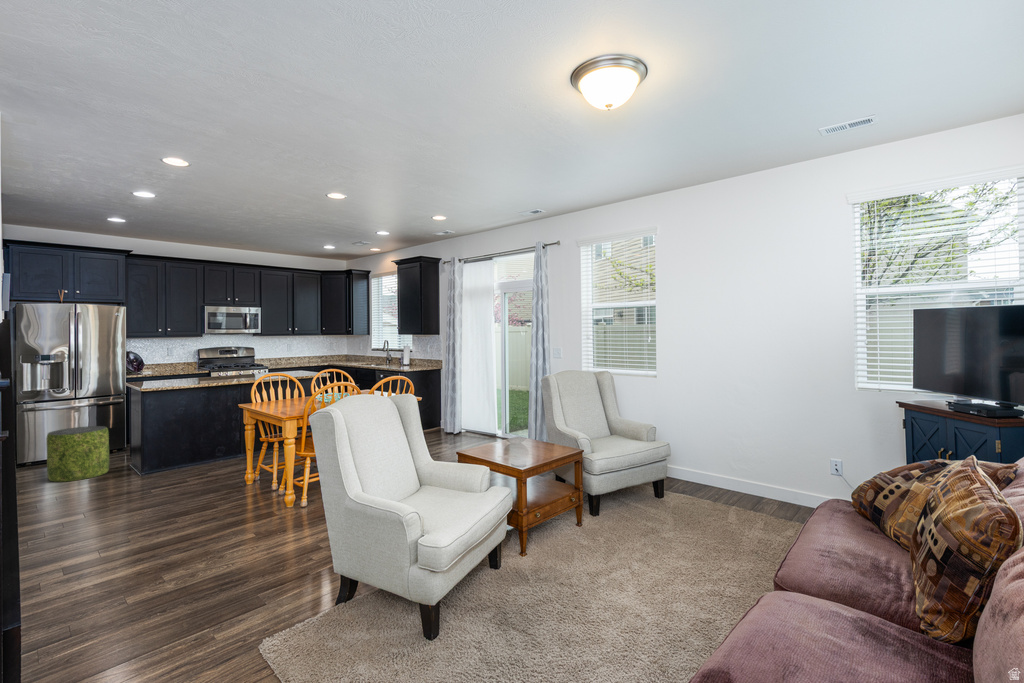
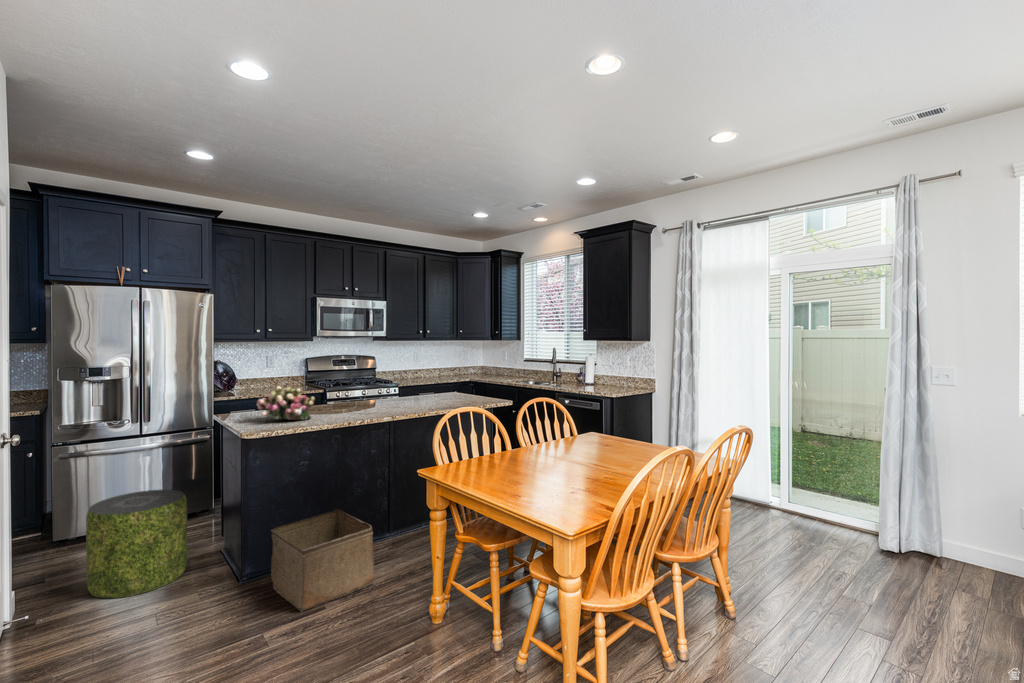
flower arrangement: none [153,364,193,384] -> present [256,386,315,420]
storage bin: none [160,435,223,481] -> present [271,510,374,611]

